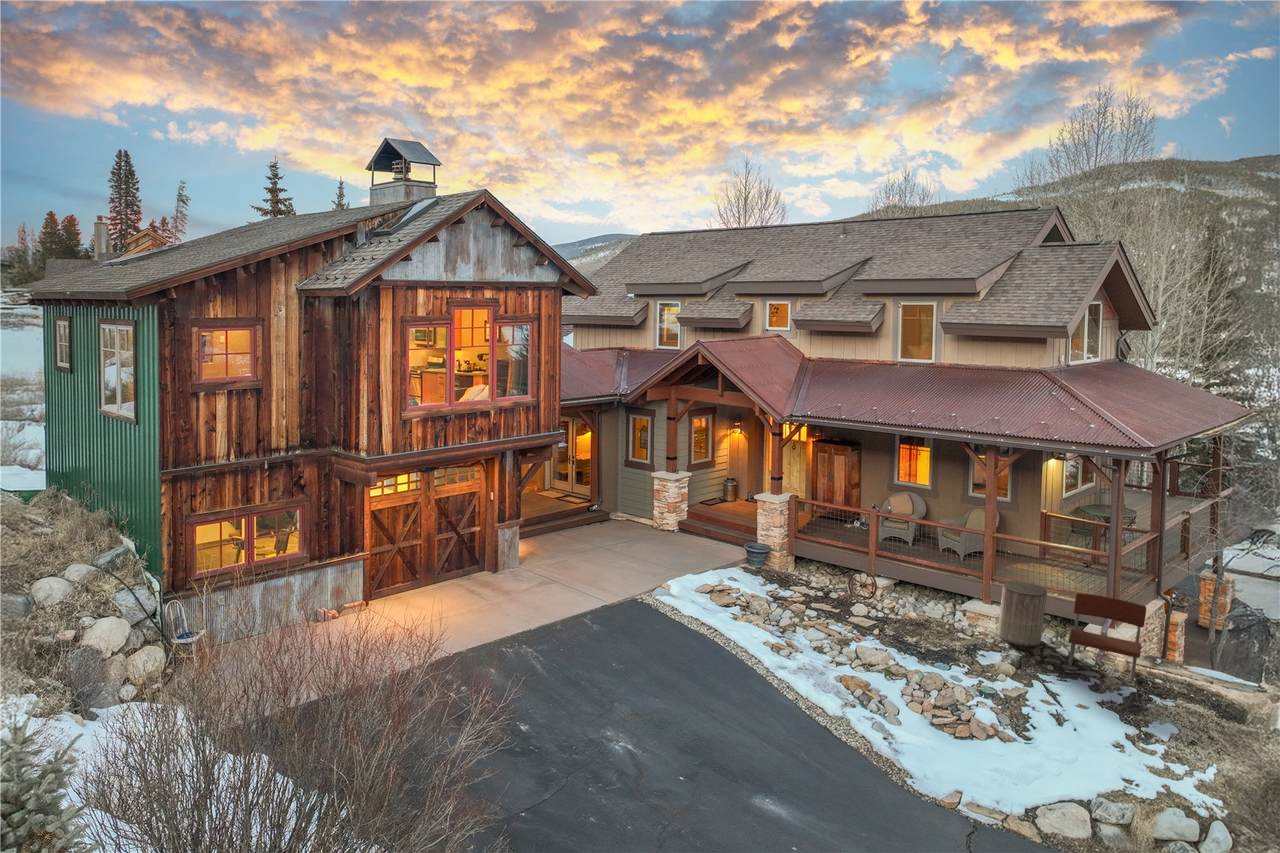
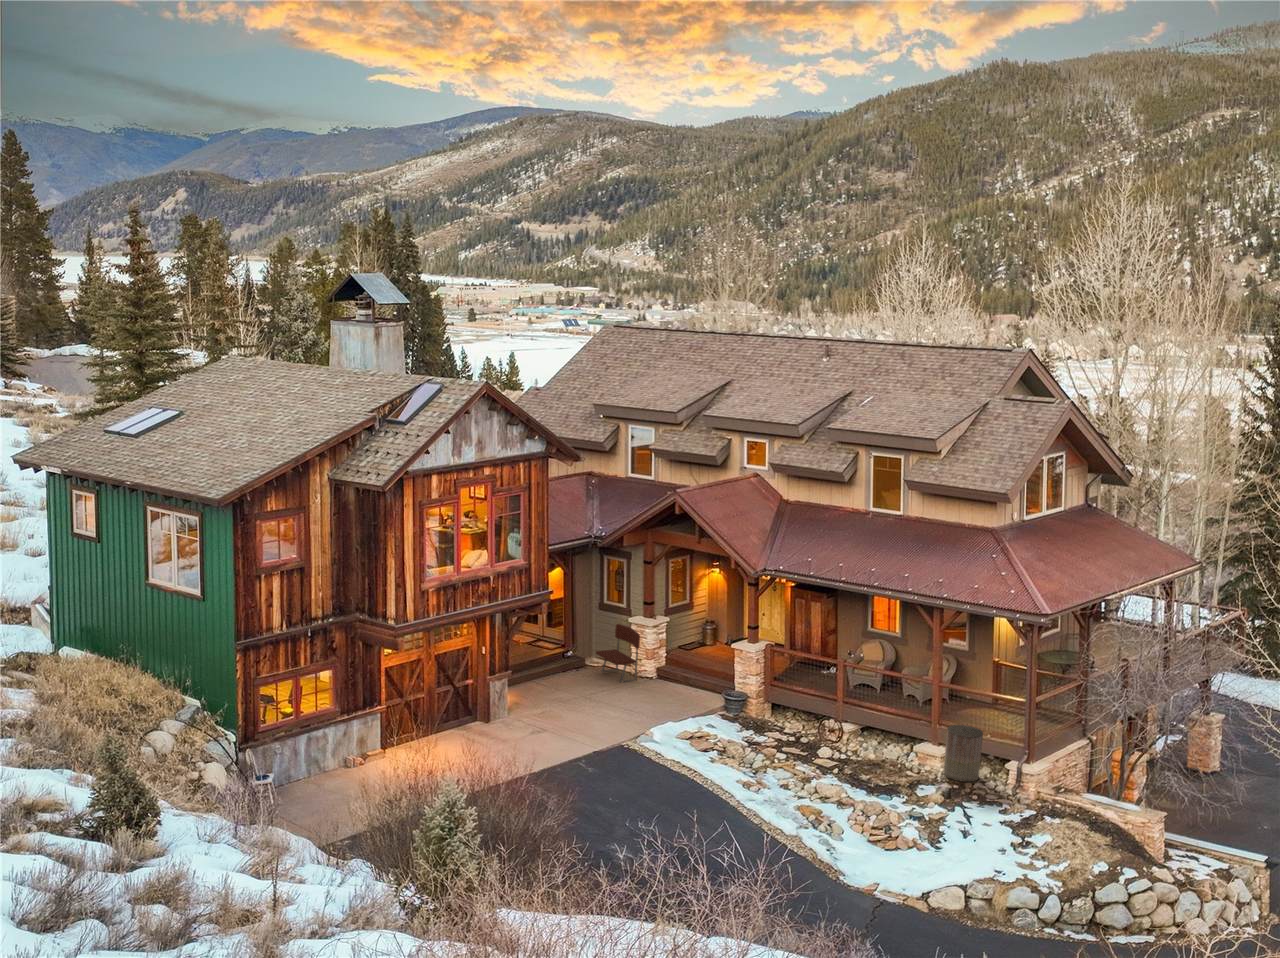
bench: present [1068,593,1146,681] -> present [596,624,640,683]

